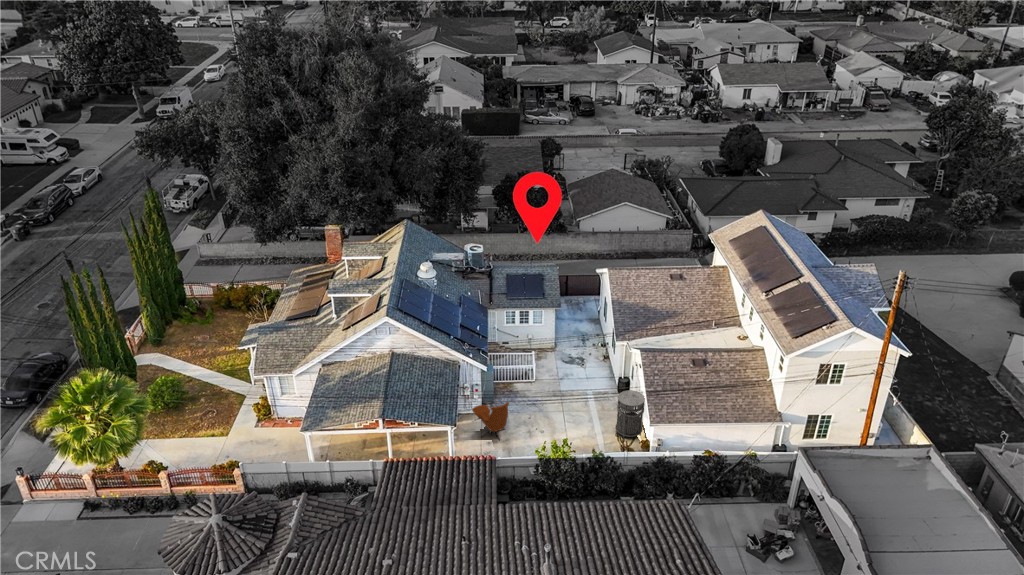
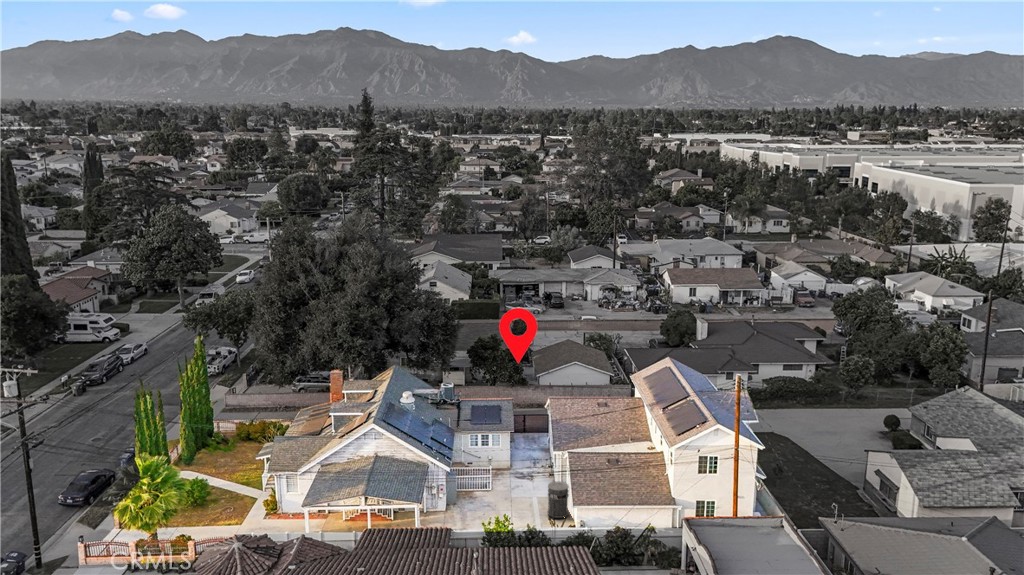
lounge chair: present [472,402,509,438] -> none [436,487,464,521]

